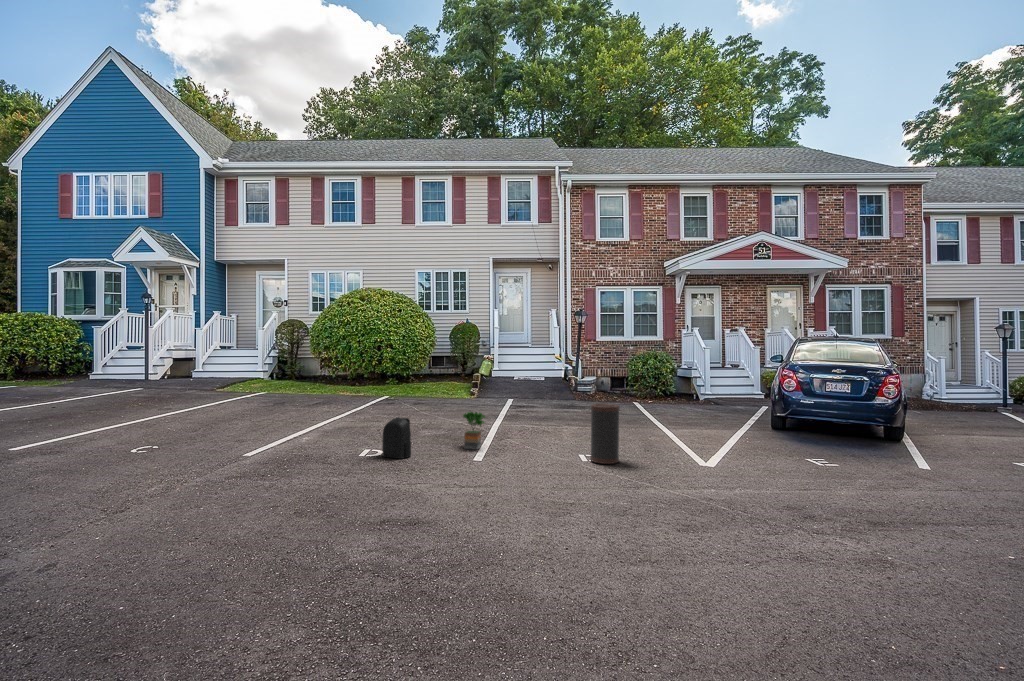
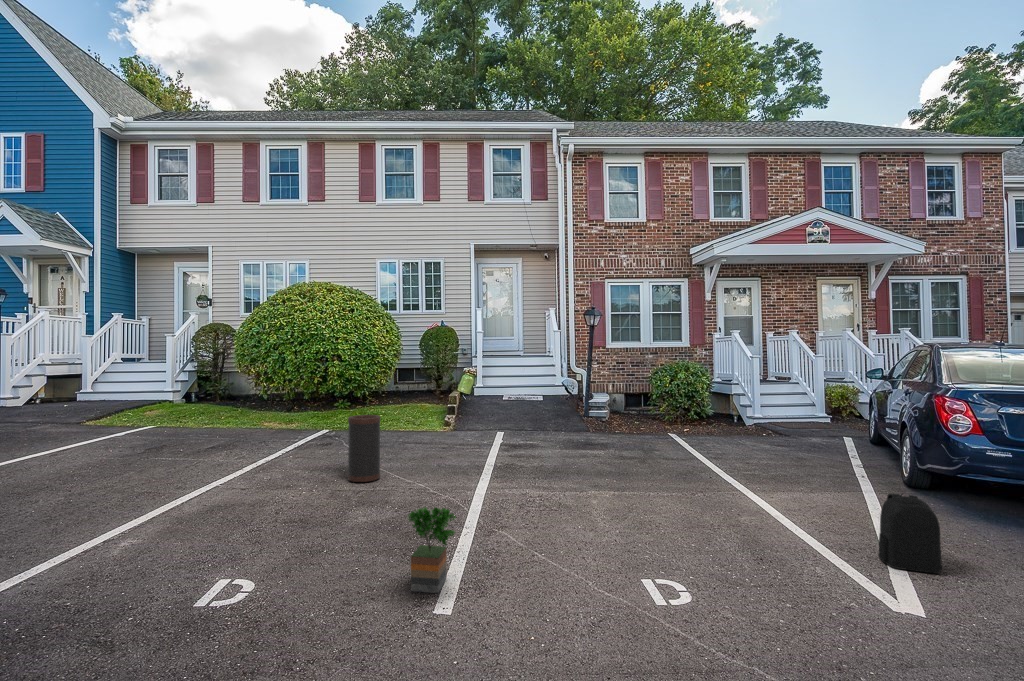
trash can: present [590,404,619,464] -> present [348,415,380,482]
backpack: present [382,417,411,459] -> present [878,493,942,574]

